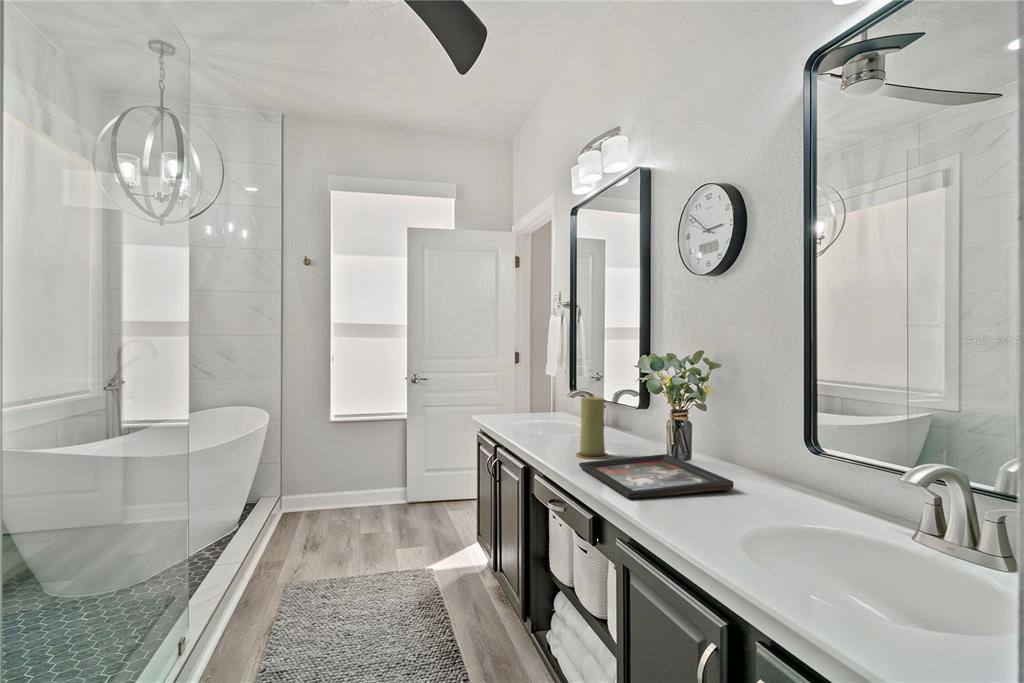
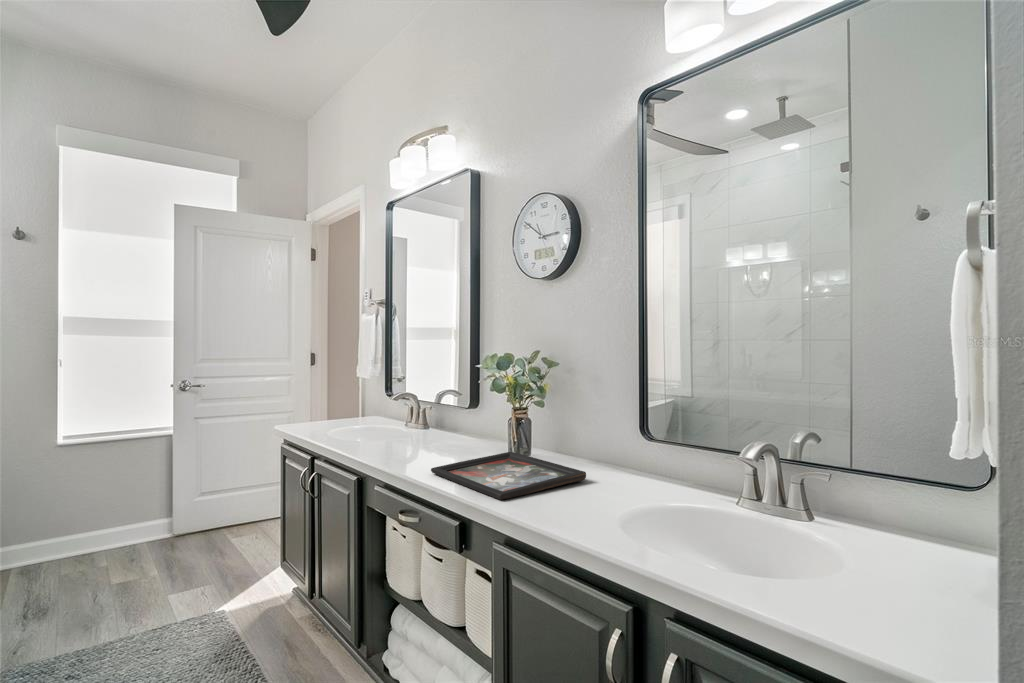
candle: present [576,397,609,459] -> none [418,398,453,463]

